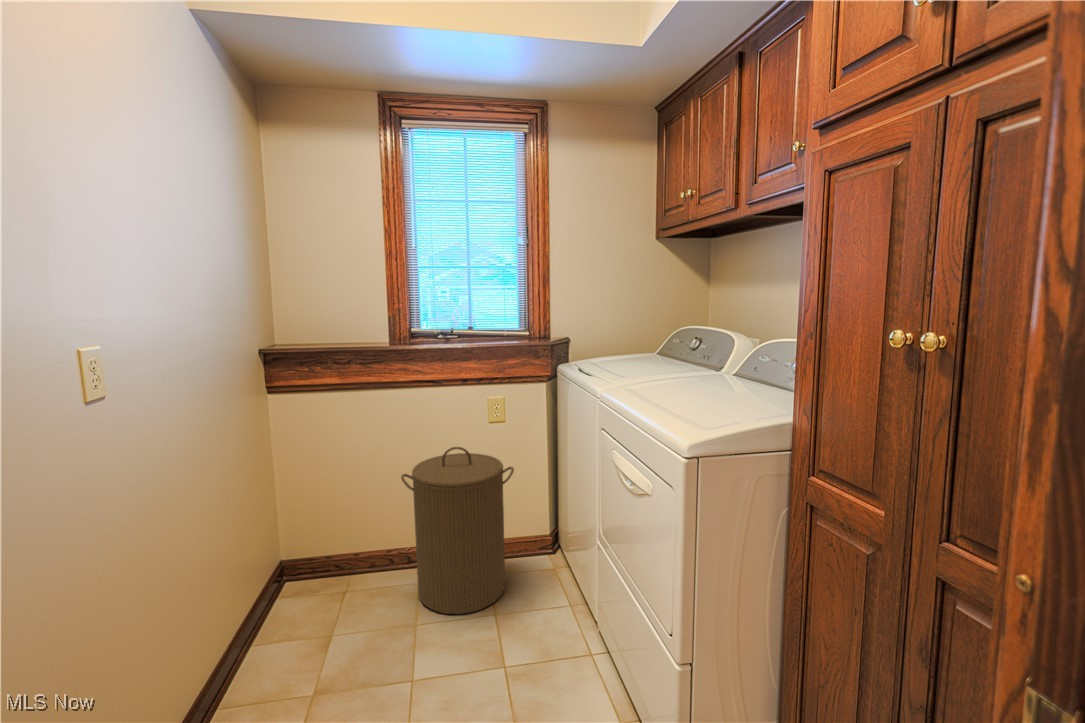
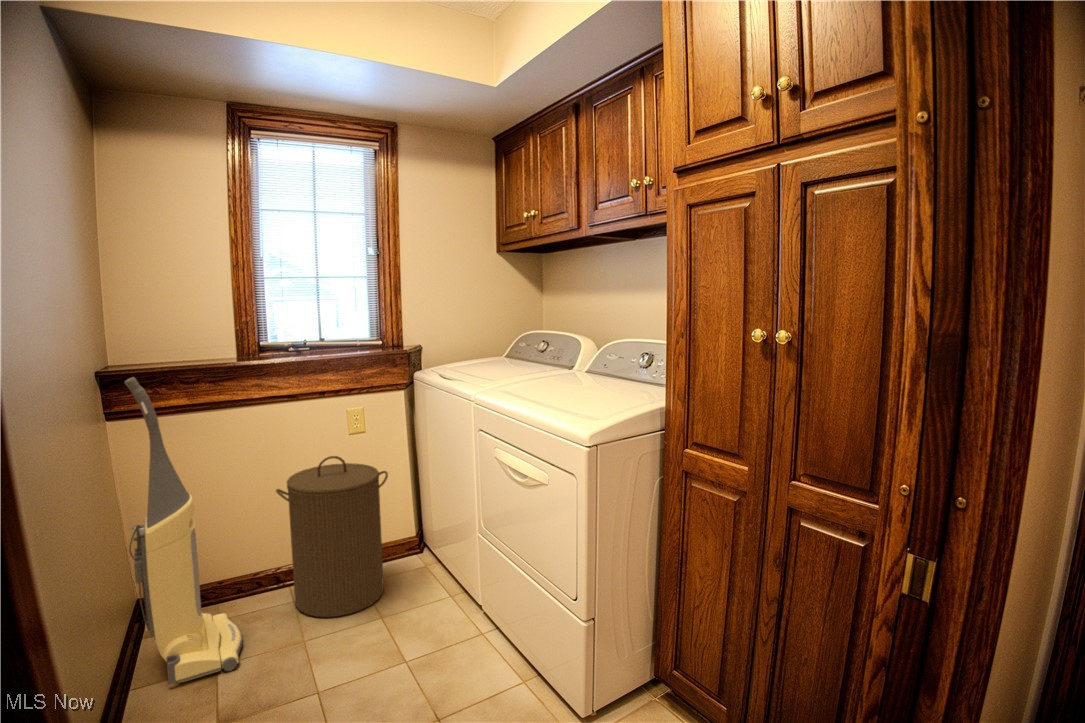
vacuum cleaner: none [251,356,359,659] -> present [125,377,242,684]

